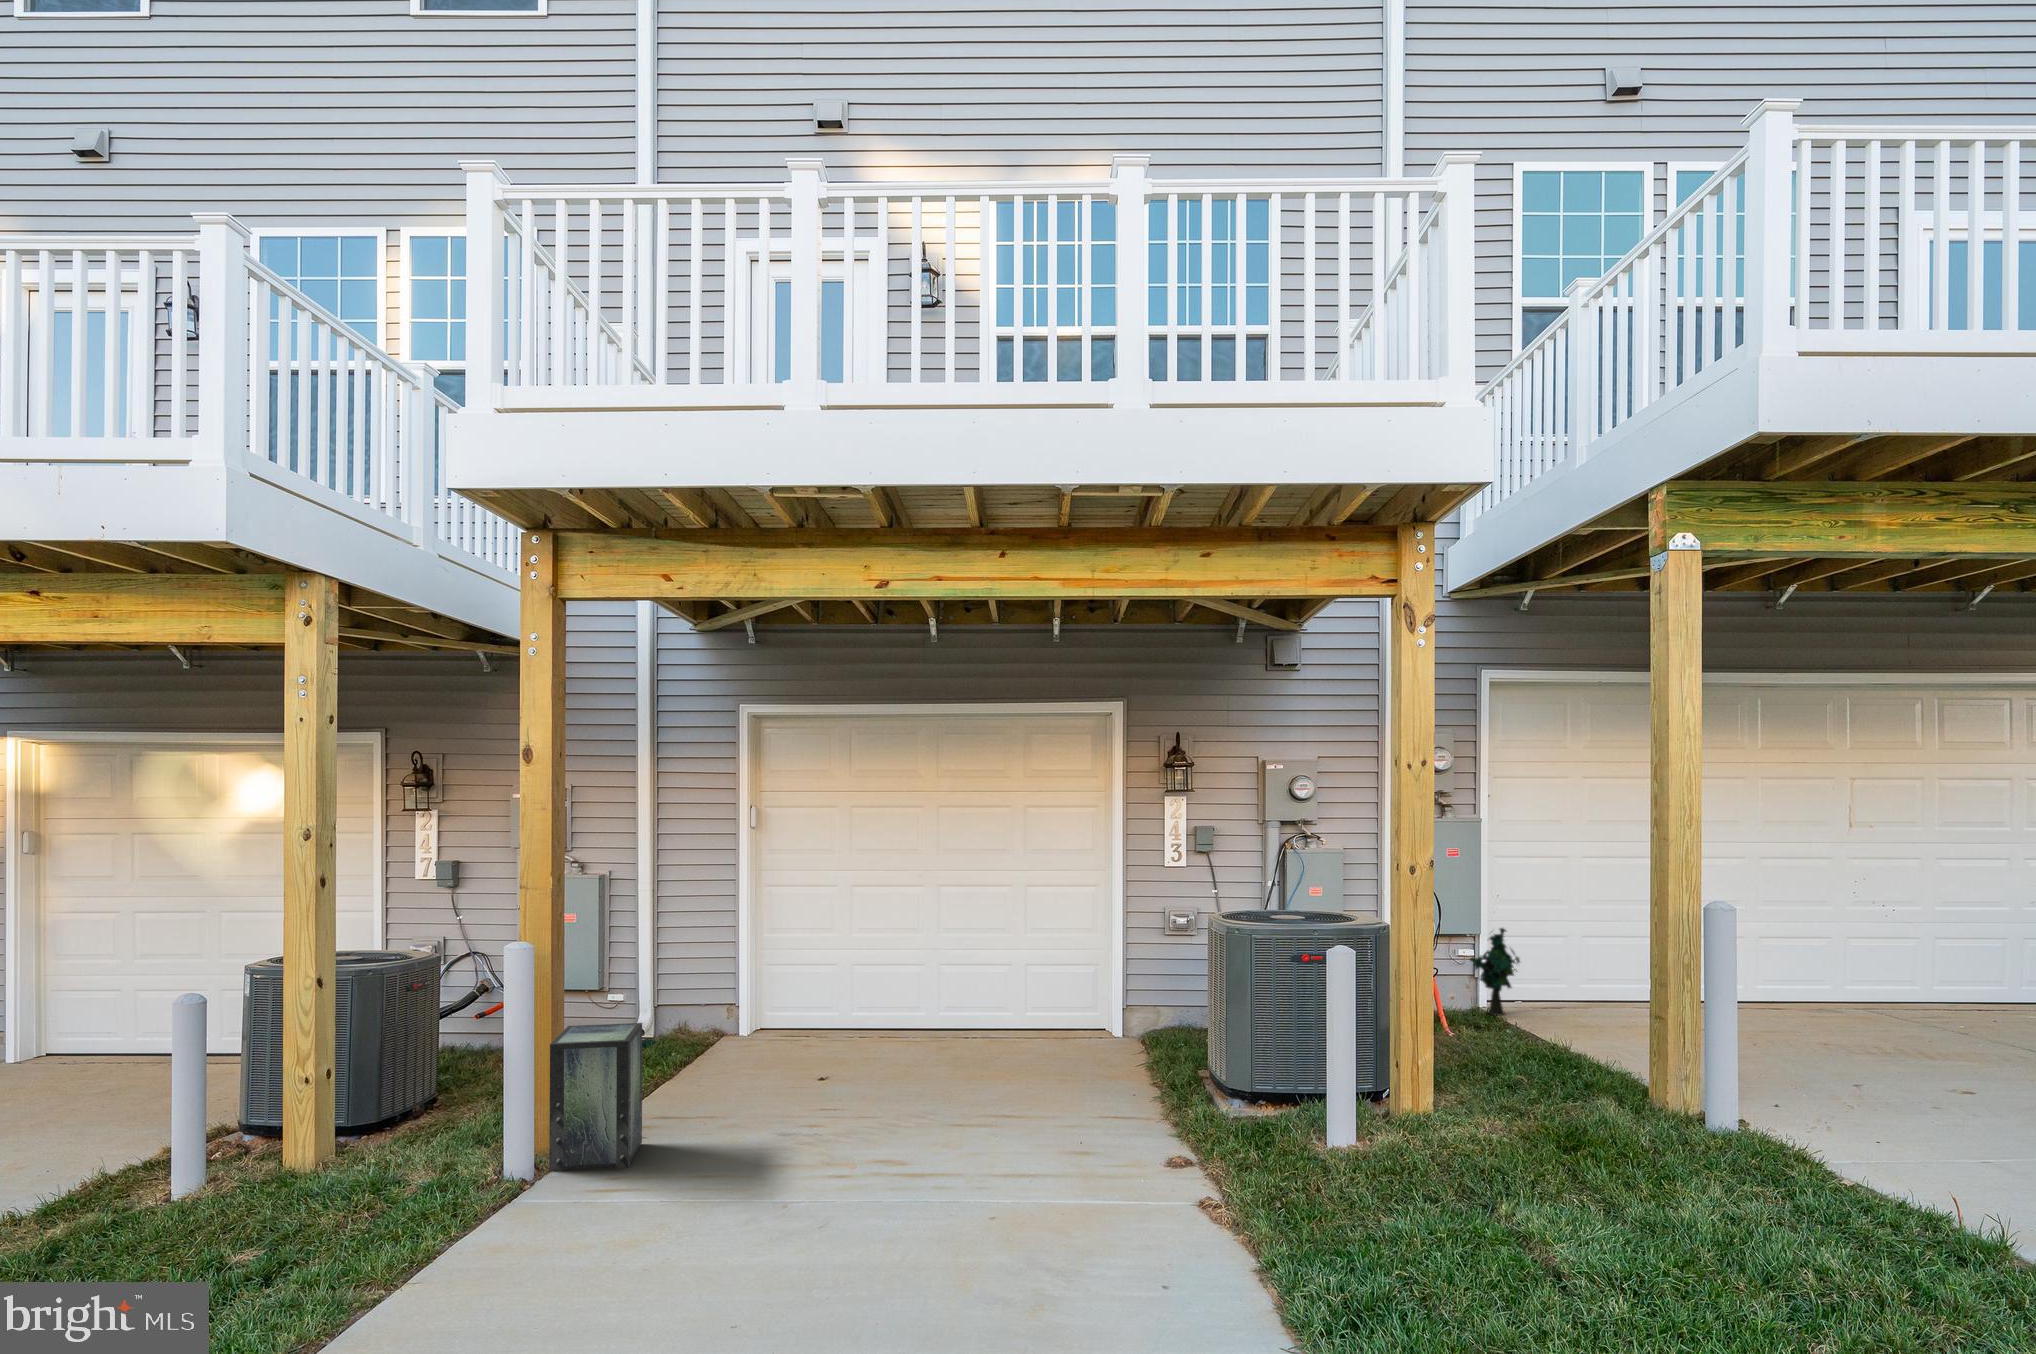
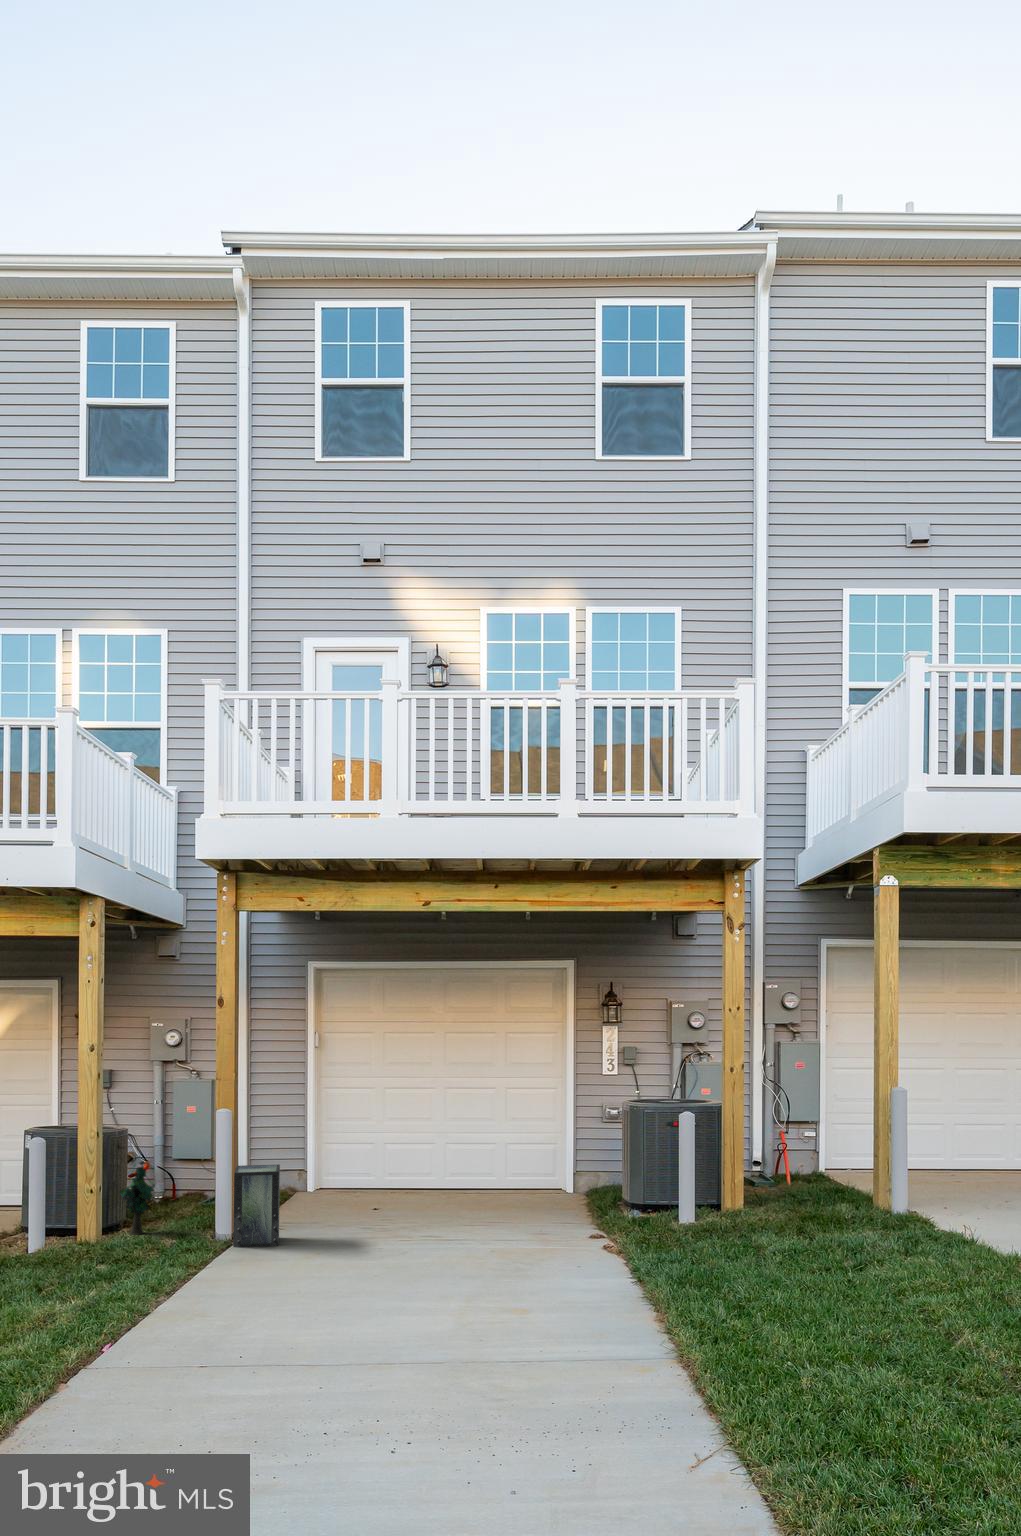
decorative plant: present [1470,928,1520,1016] -> present [120,1161,155,1235]

